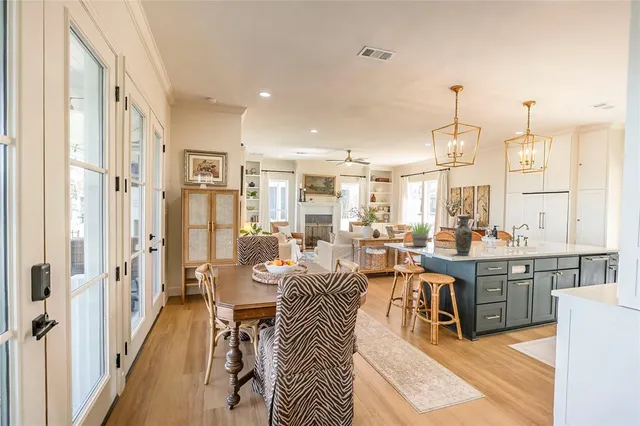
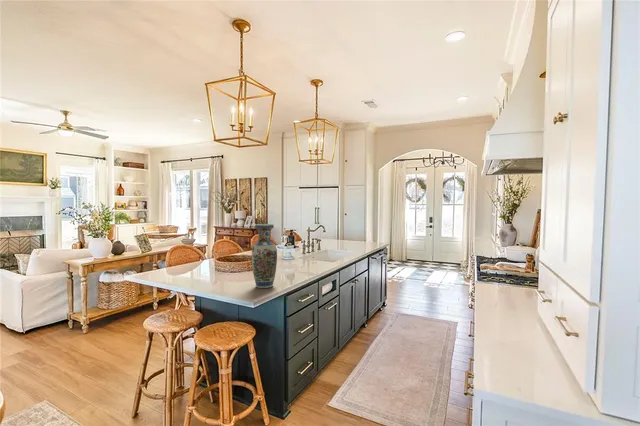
potted plant: present [411,223,431,247] -> none [165,233,216,277]

